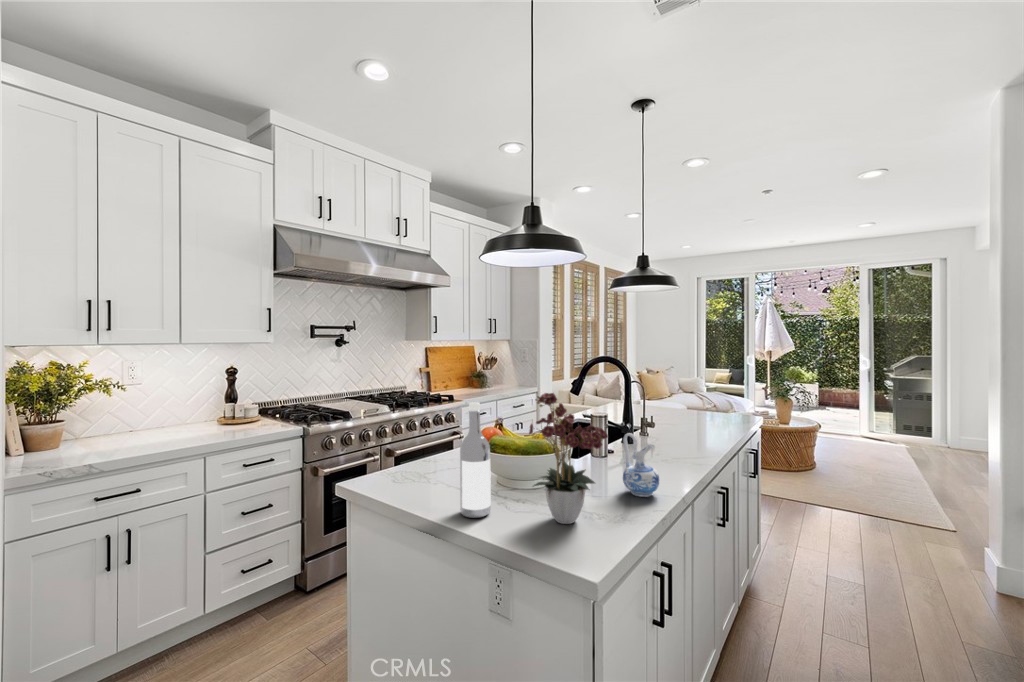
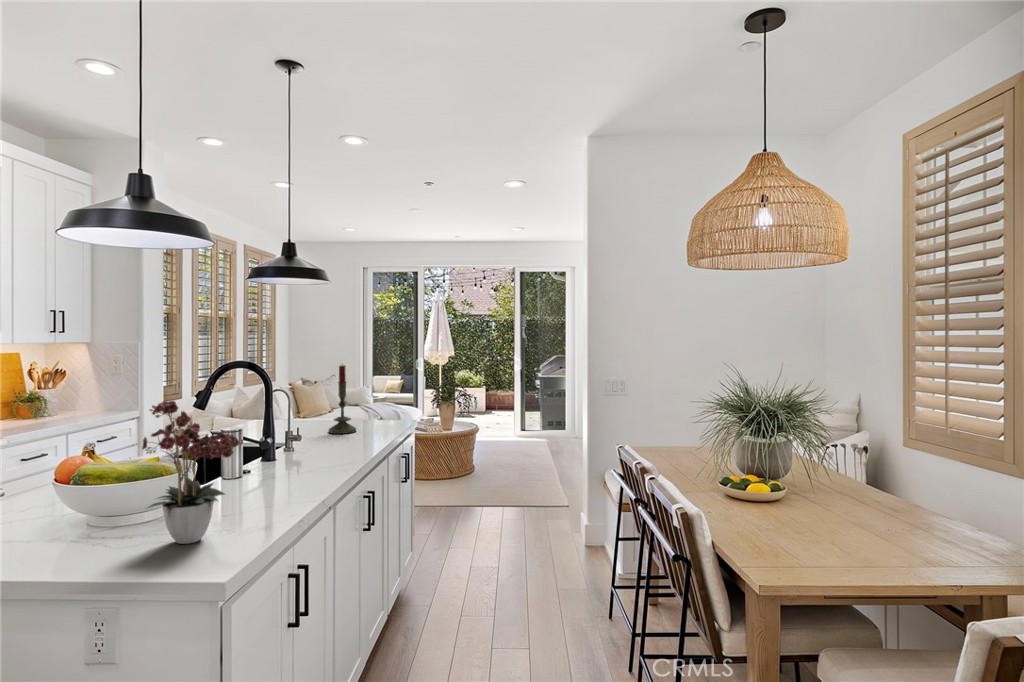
candle: none [677,359,703,423] -> present [329,365,356,434]
wine bottle: present [460,402,491,518] -> none [38,419,86,563]
ceramic pitcher: present [623,433,659,497] -> none [258,441,298,506]

